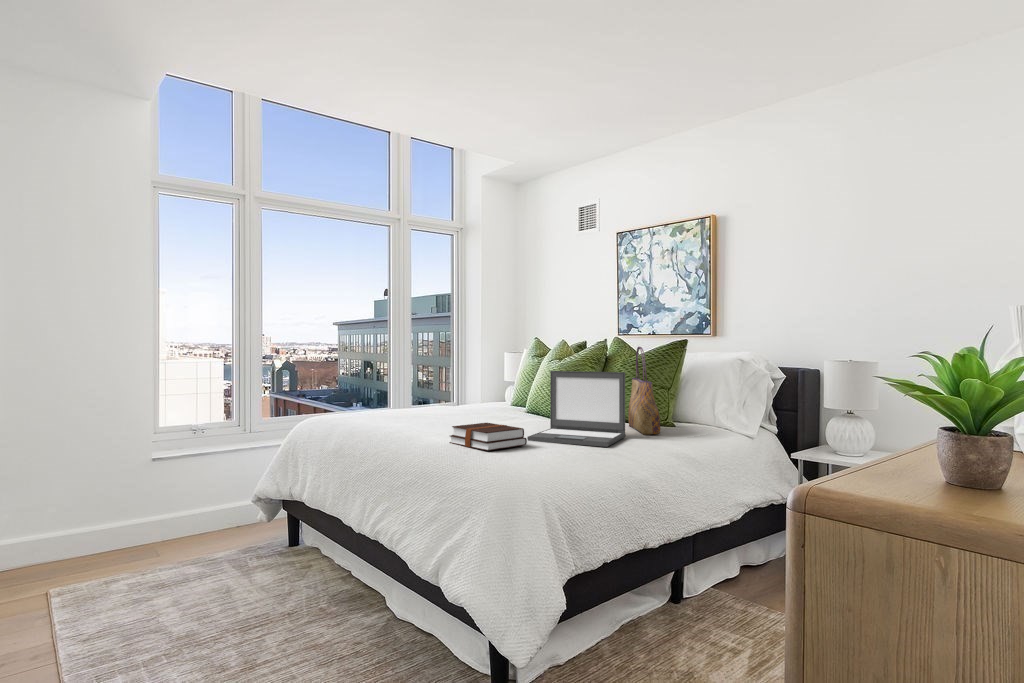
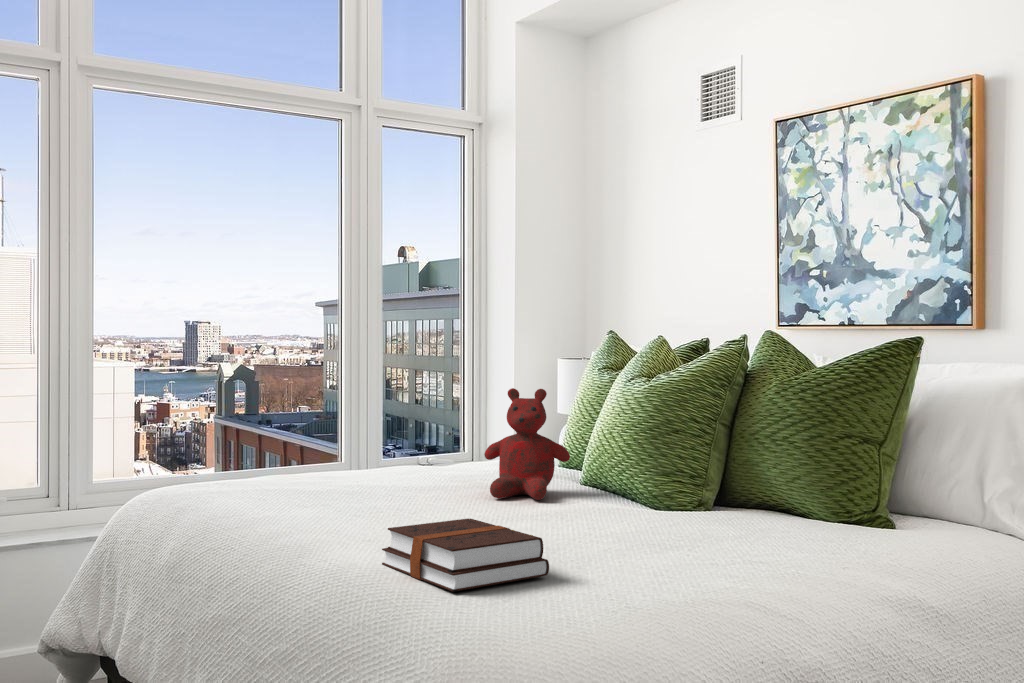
tote bag: present [628,347,660,435] -> none [791,352,861,548]
teddy bear: none [481,365,523,419] -> present [484,388,570,500]
laptop: present [527,371,626,447] -> none [557,404,781,584]

